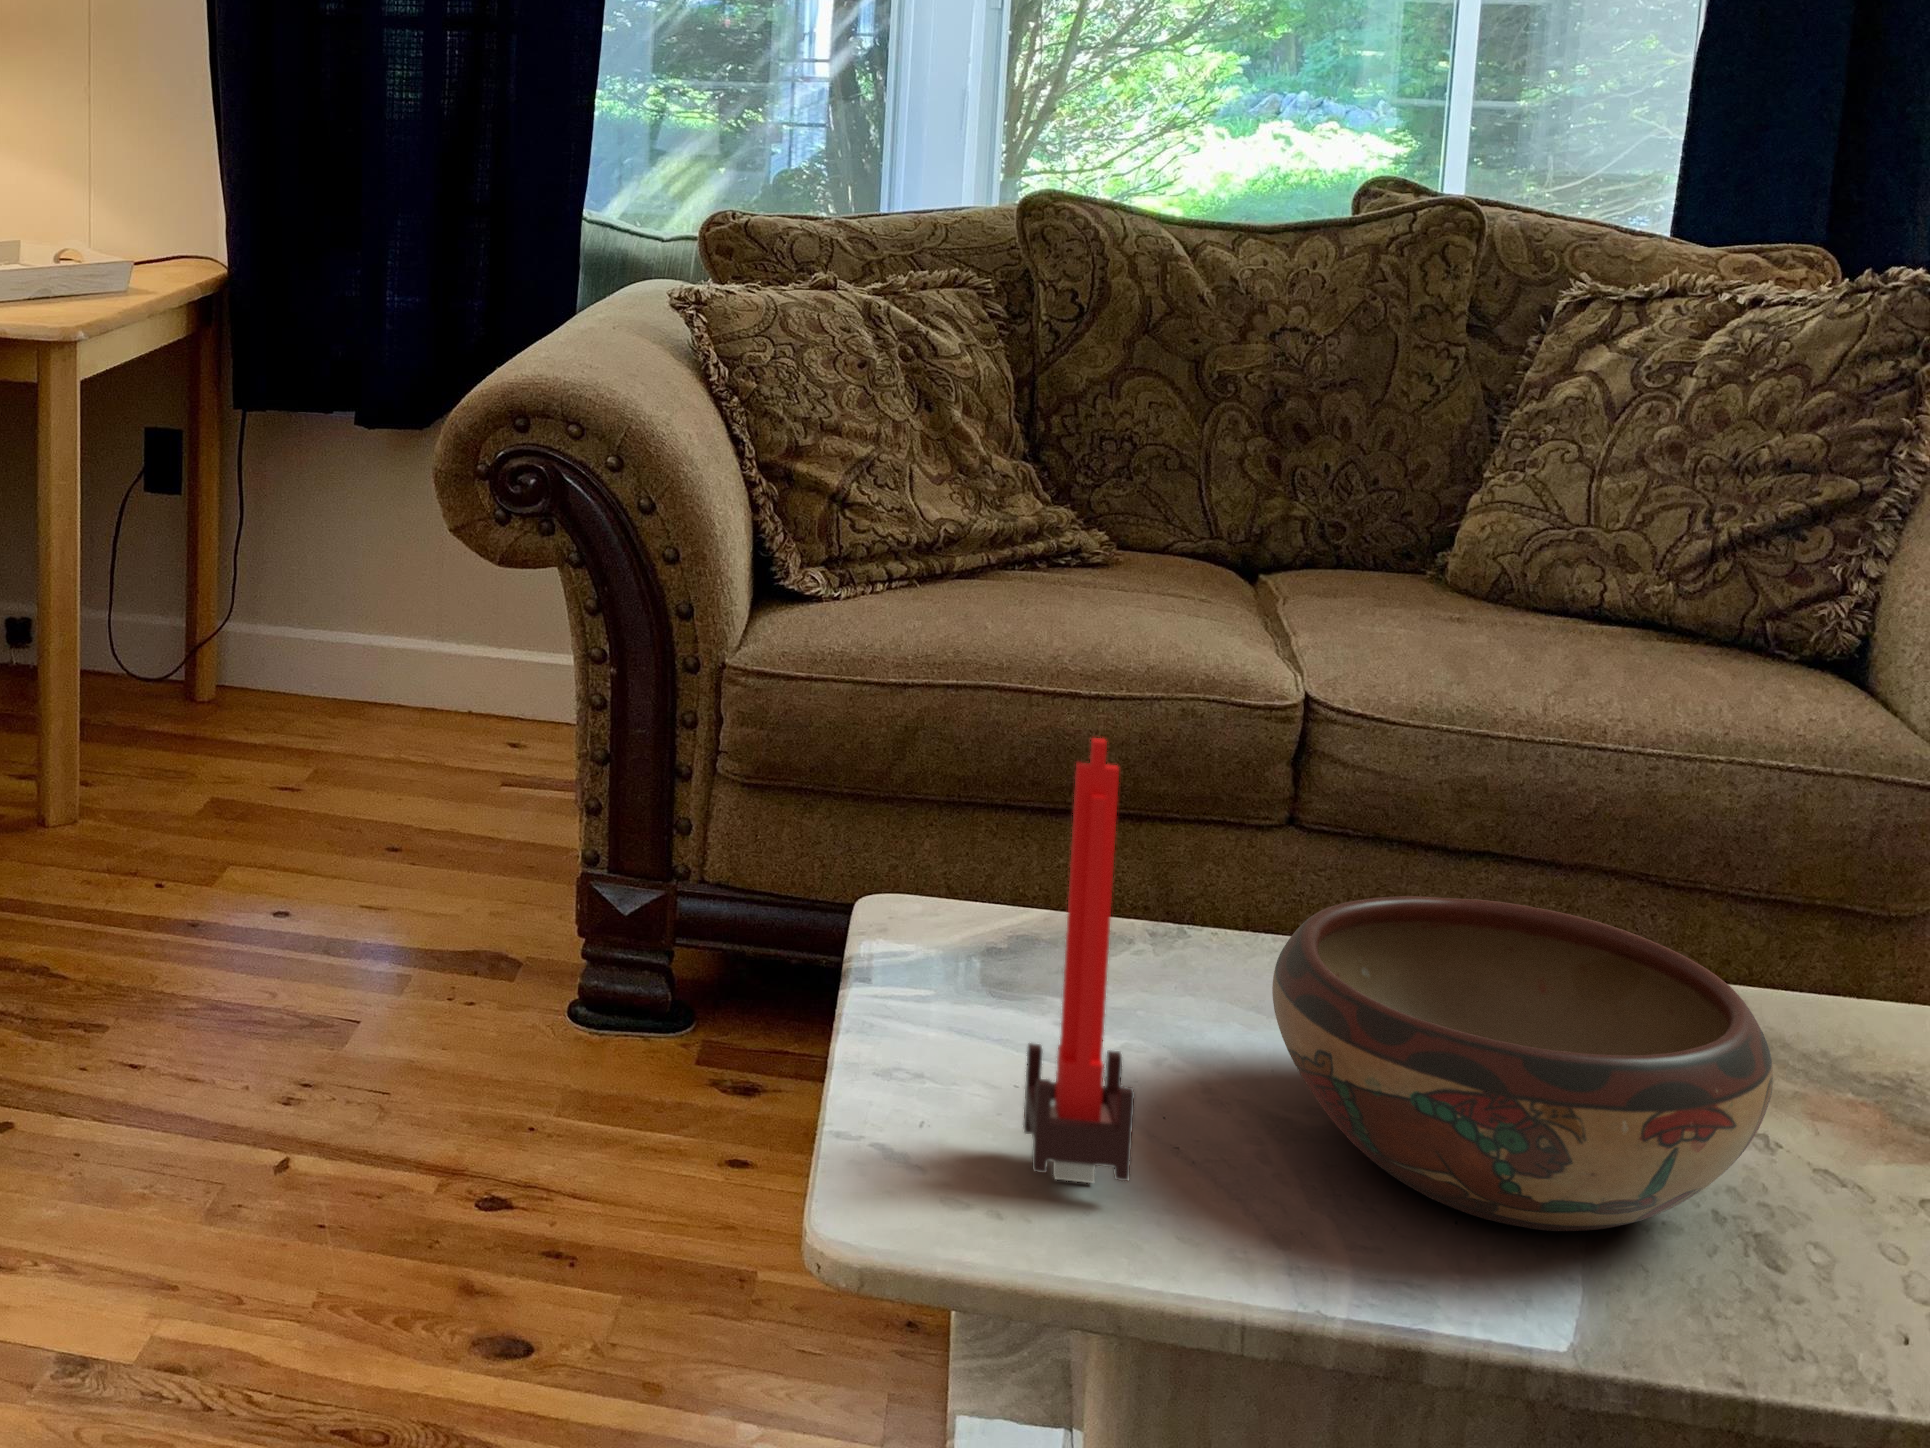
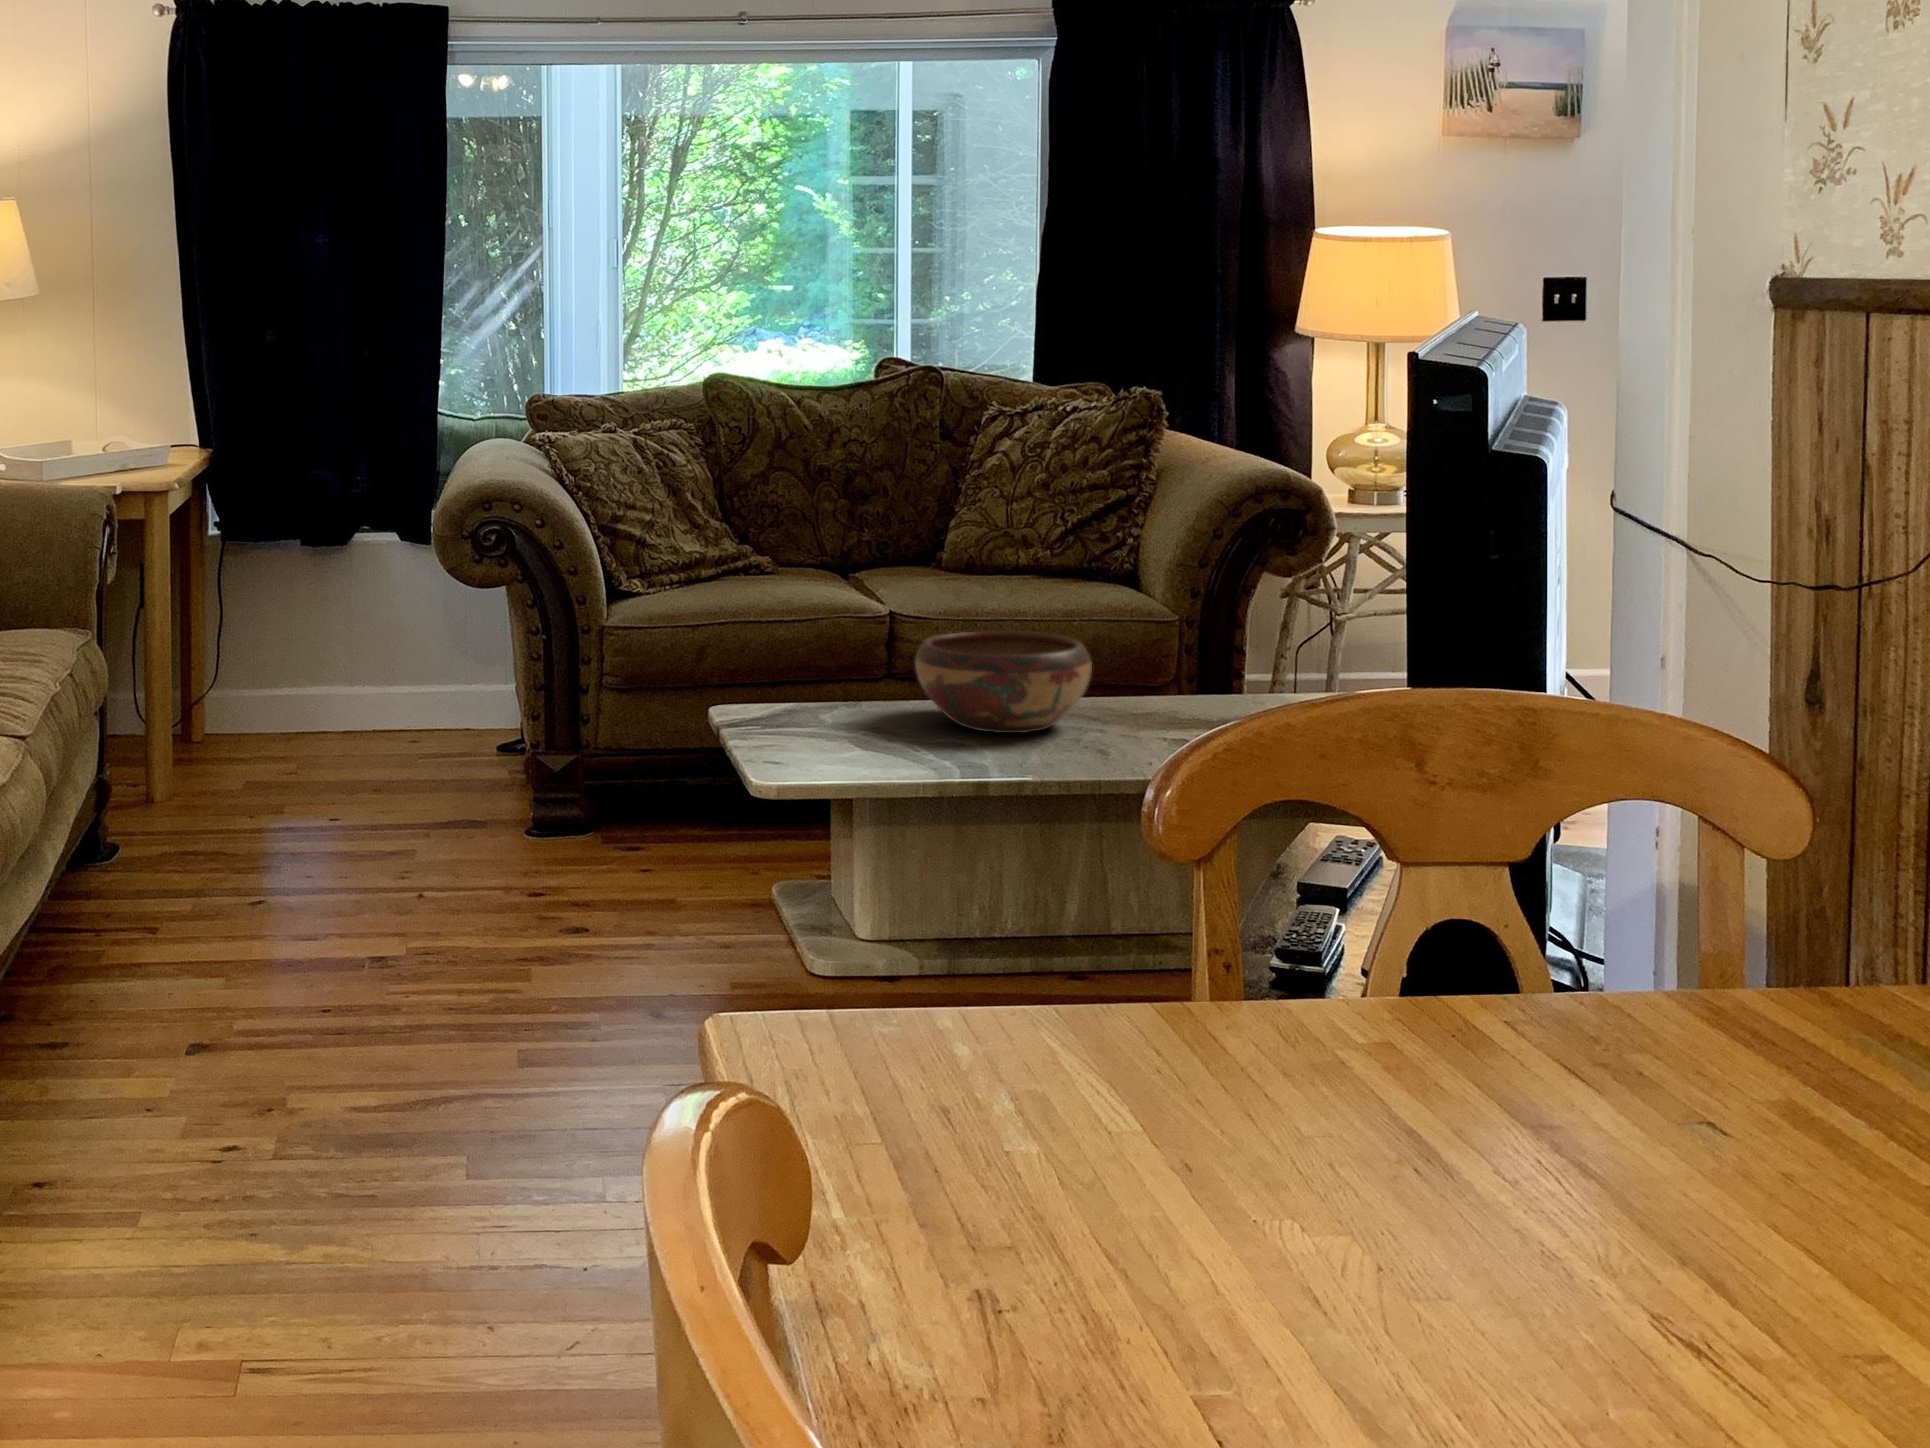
candle: present [1023,738,1134,1183] -> none [830,560,875,740]

